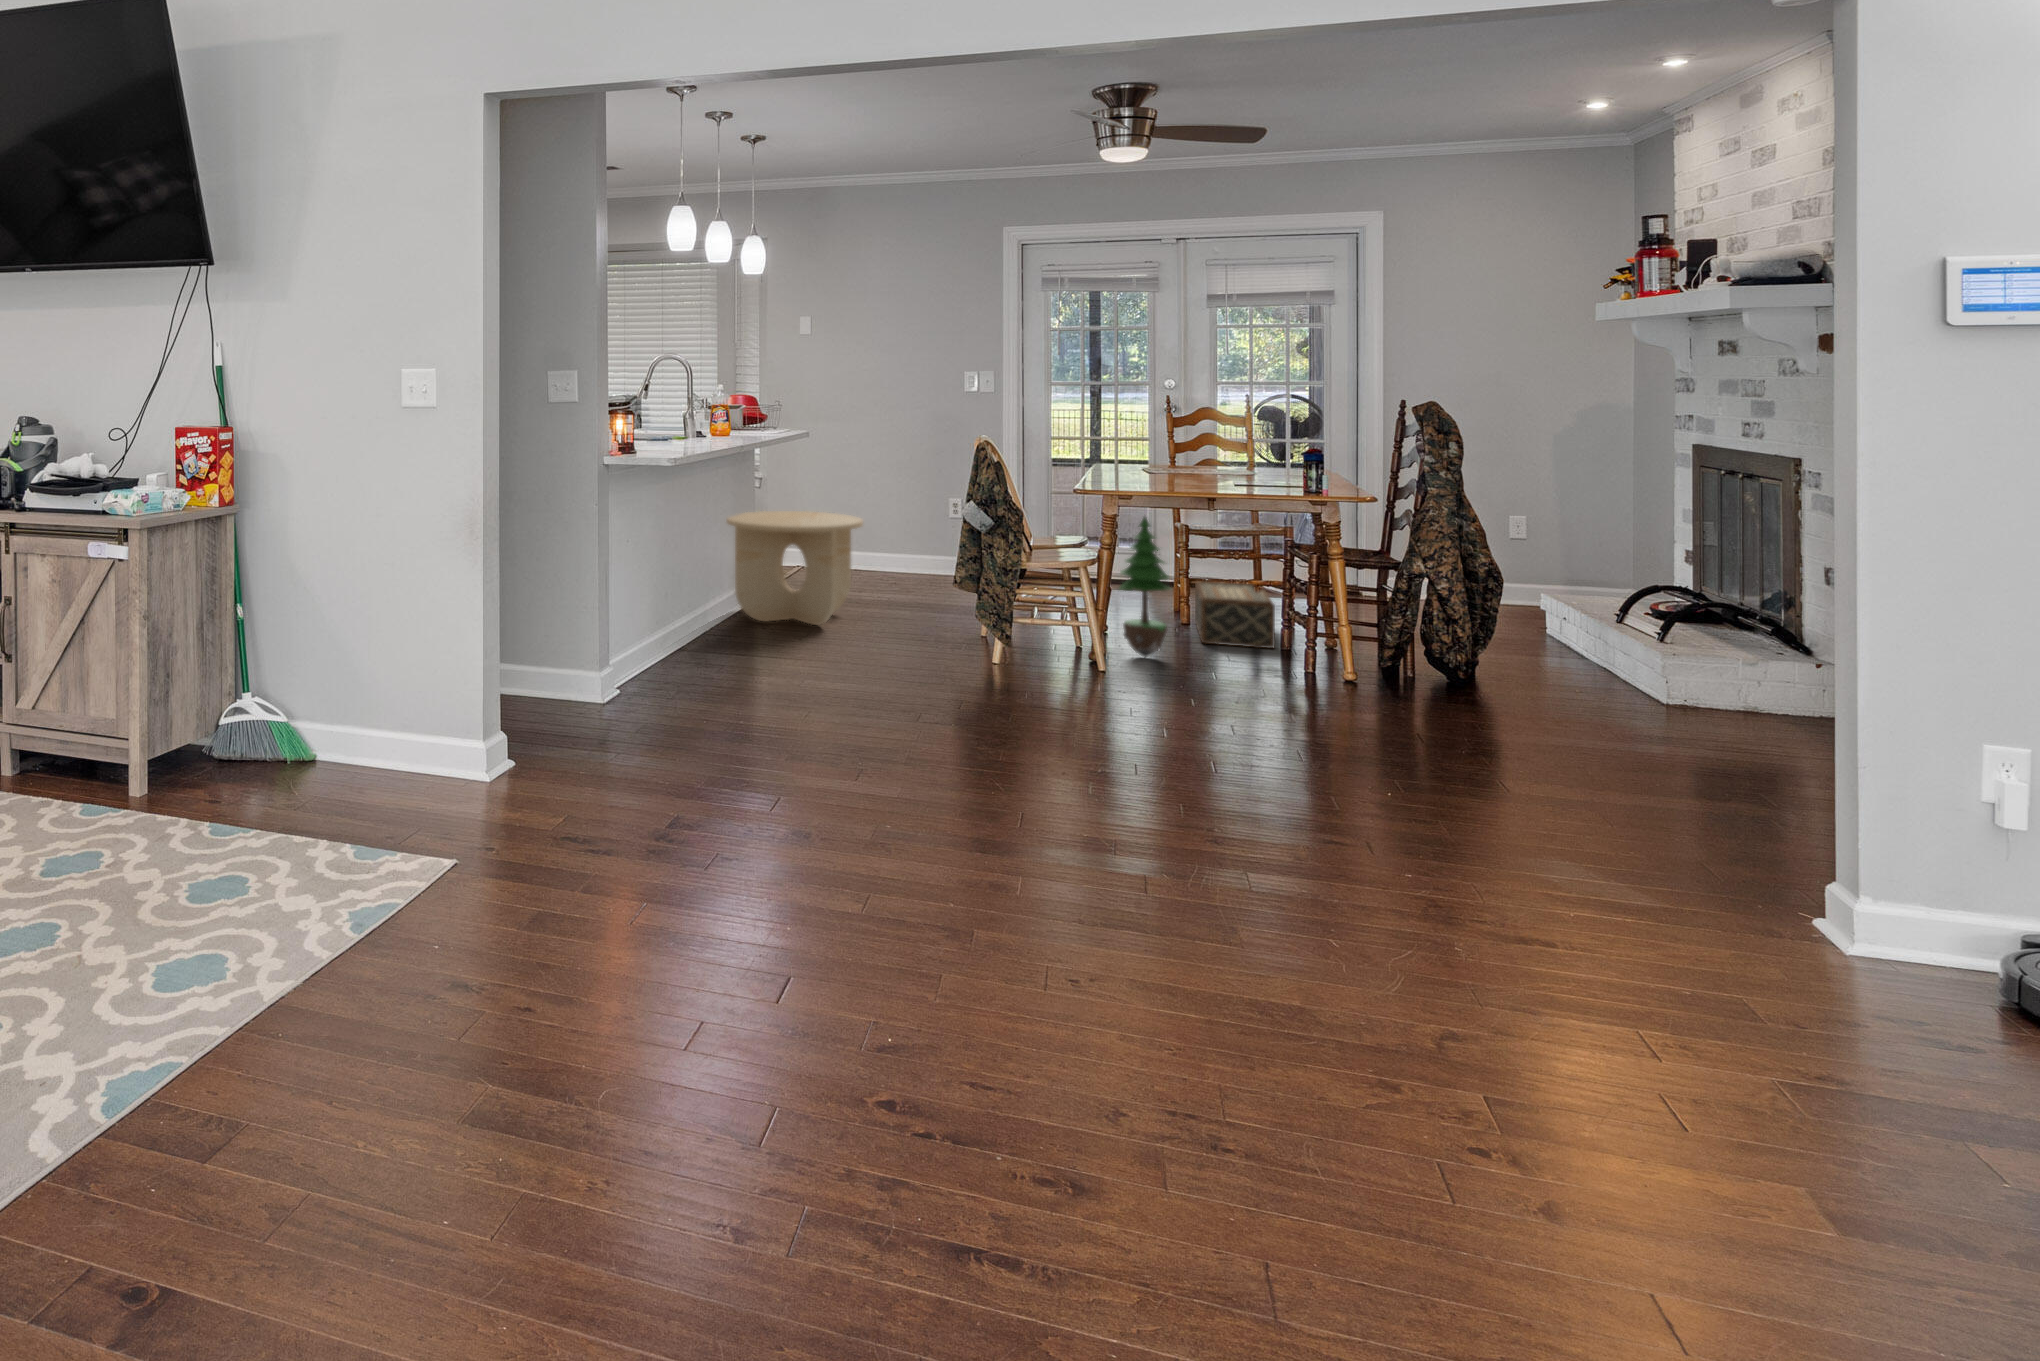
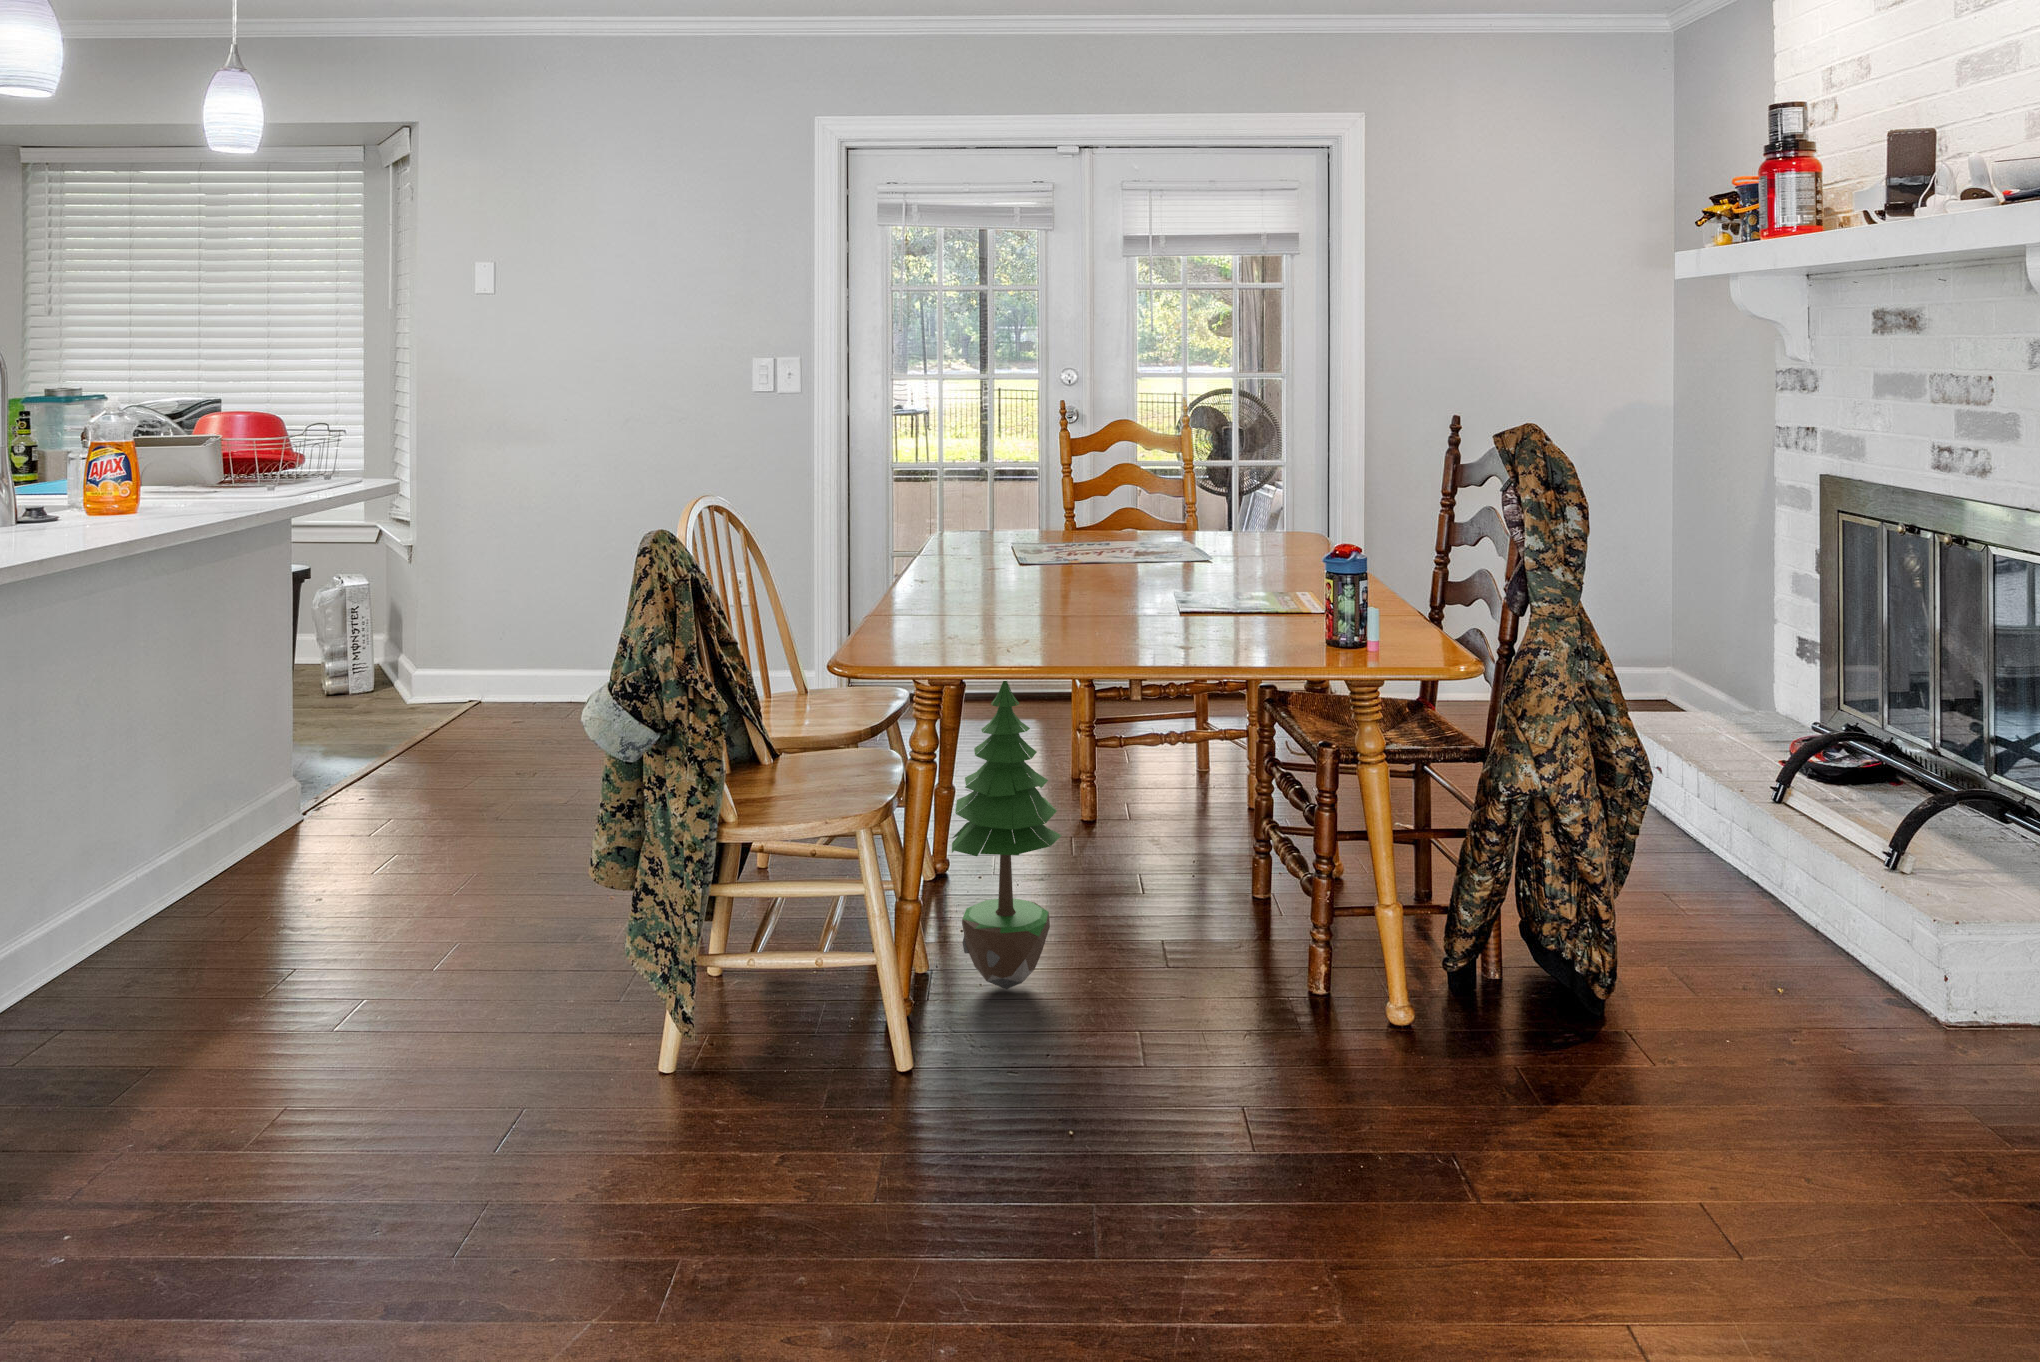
side table: present [726,511,863,625] -> none [94,669,446,961]
woven basket: present [1195,581,1275,649] -> none [1104,753,1244,908]

